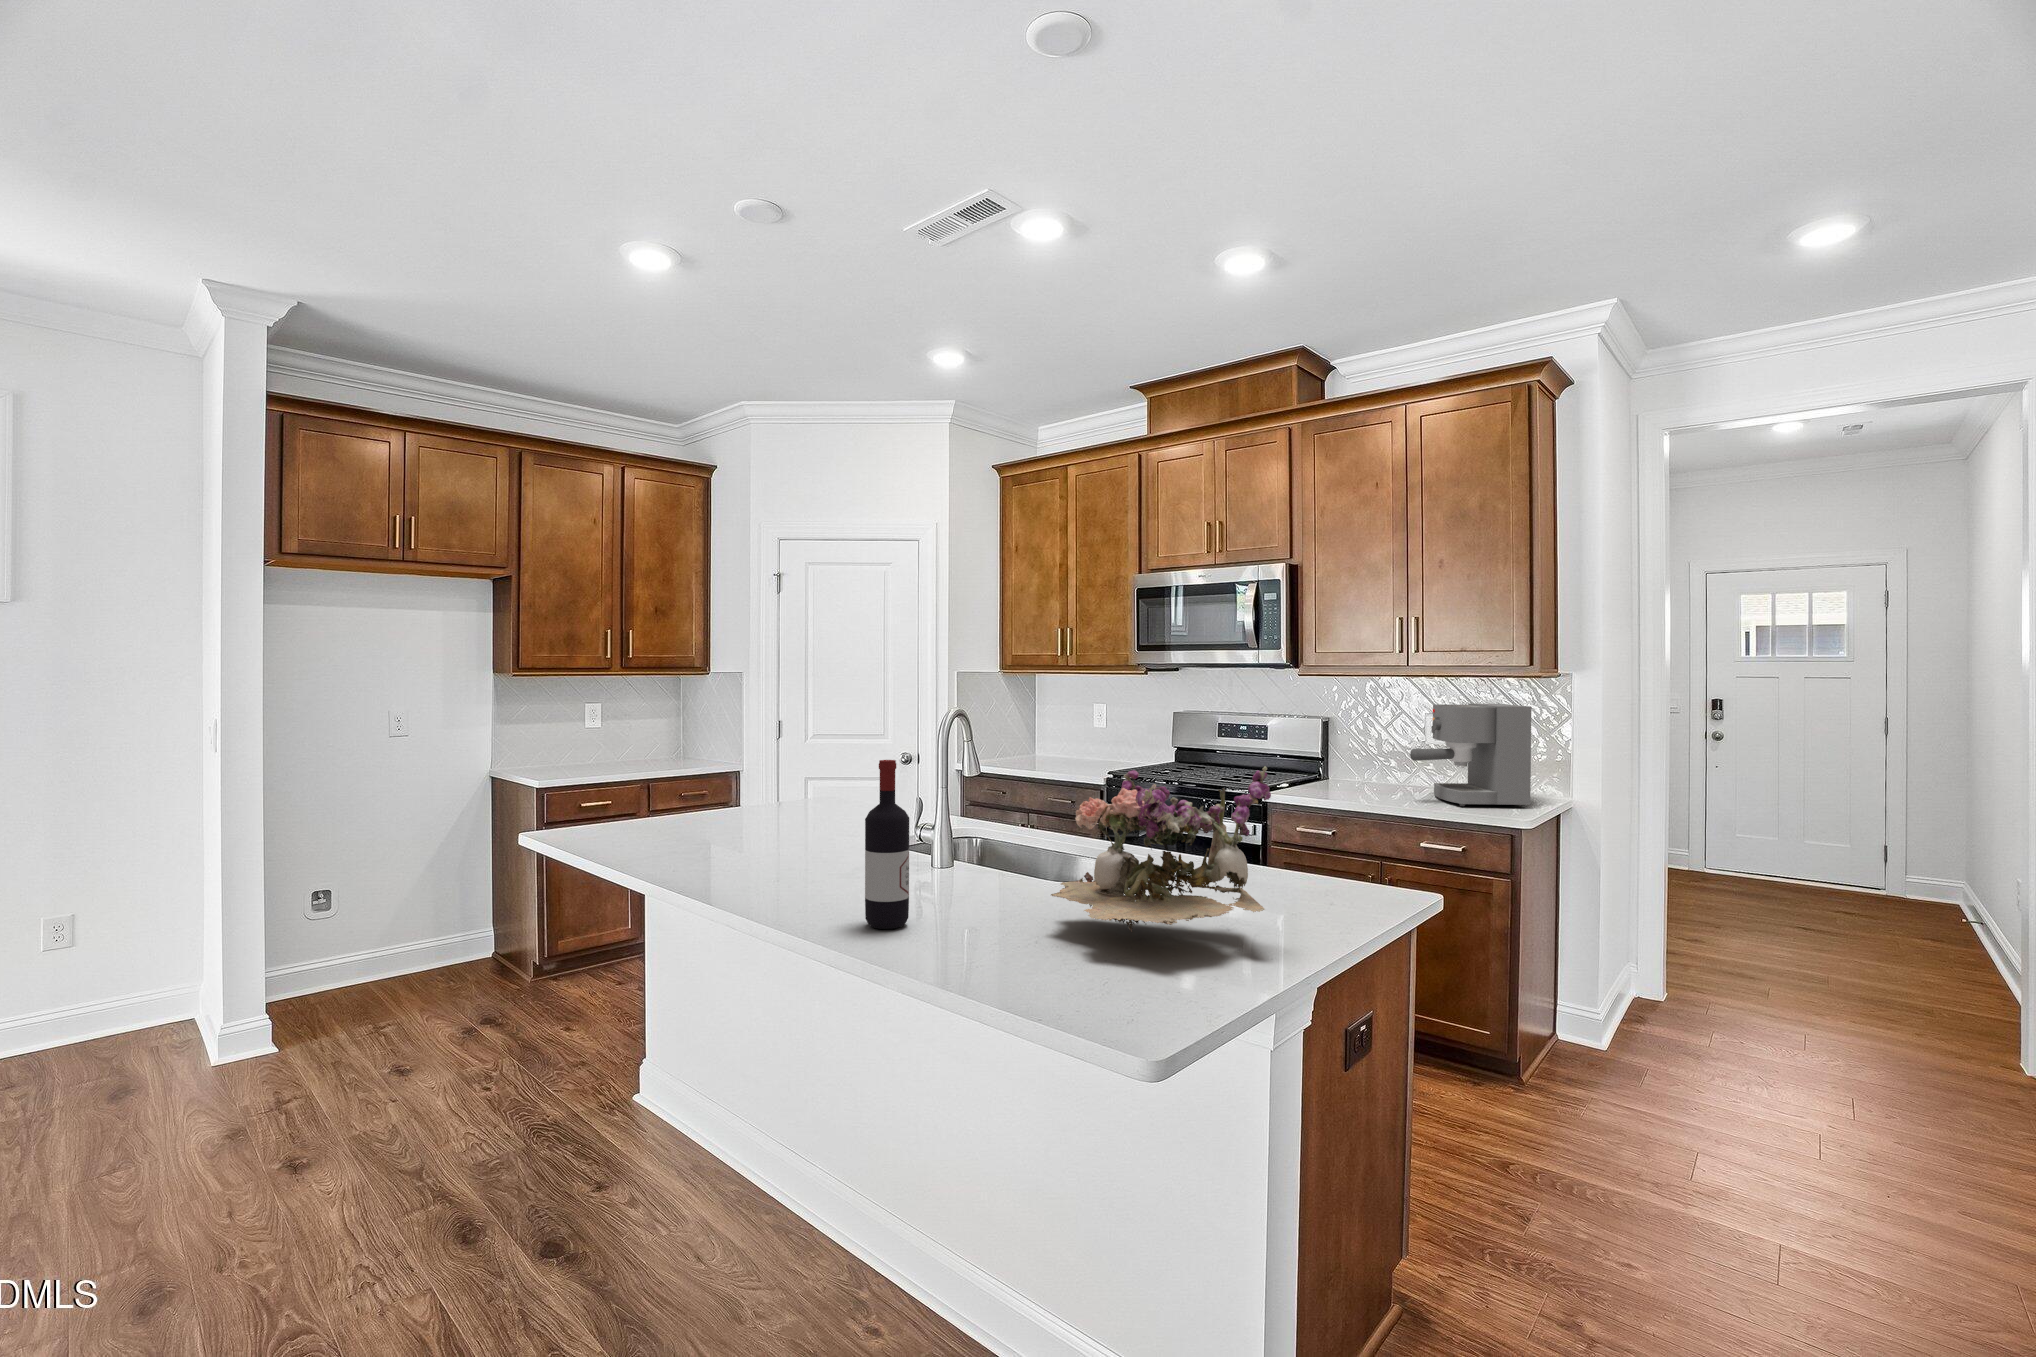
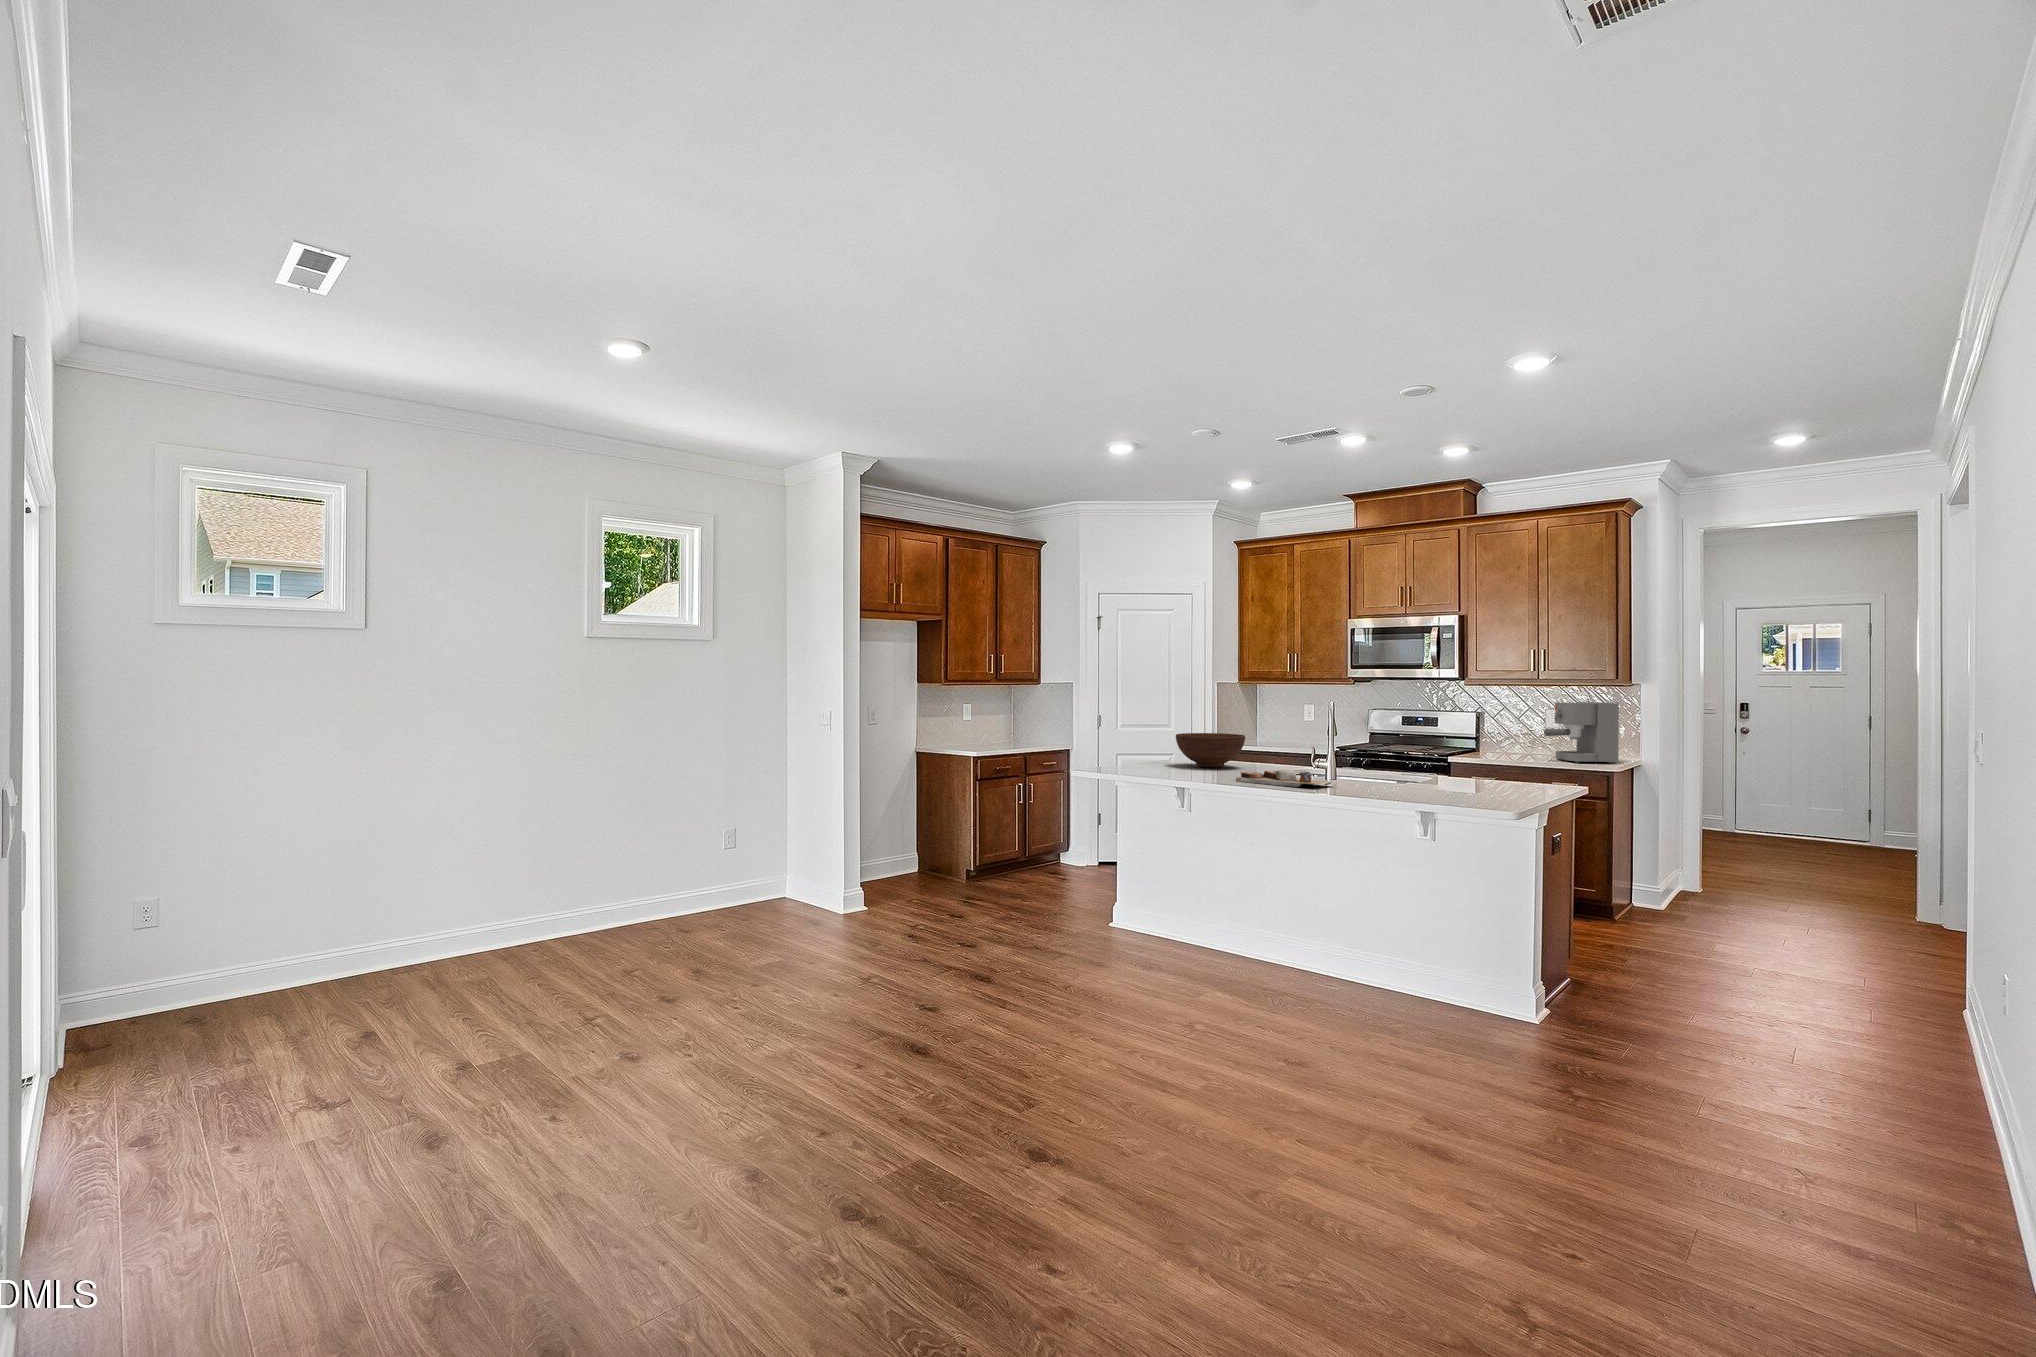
wine bottle: present [865,760,909,929] -> none [1350,719,1370,792]
fruit bowl: none [703,765,833,833] -> present [1176,733,1245,767]
flower arrangement: present [1051,766,1271,932] -> none [1431,721,1537,794]
cutting board: none [692,859,871,912] -> present [1236,770,1334,787]

